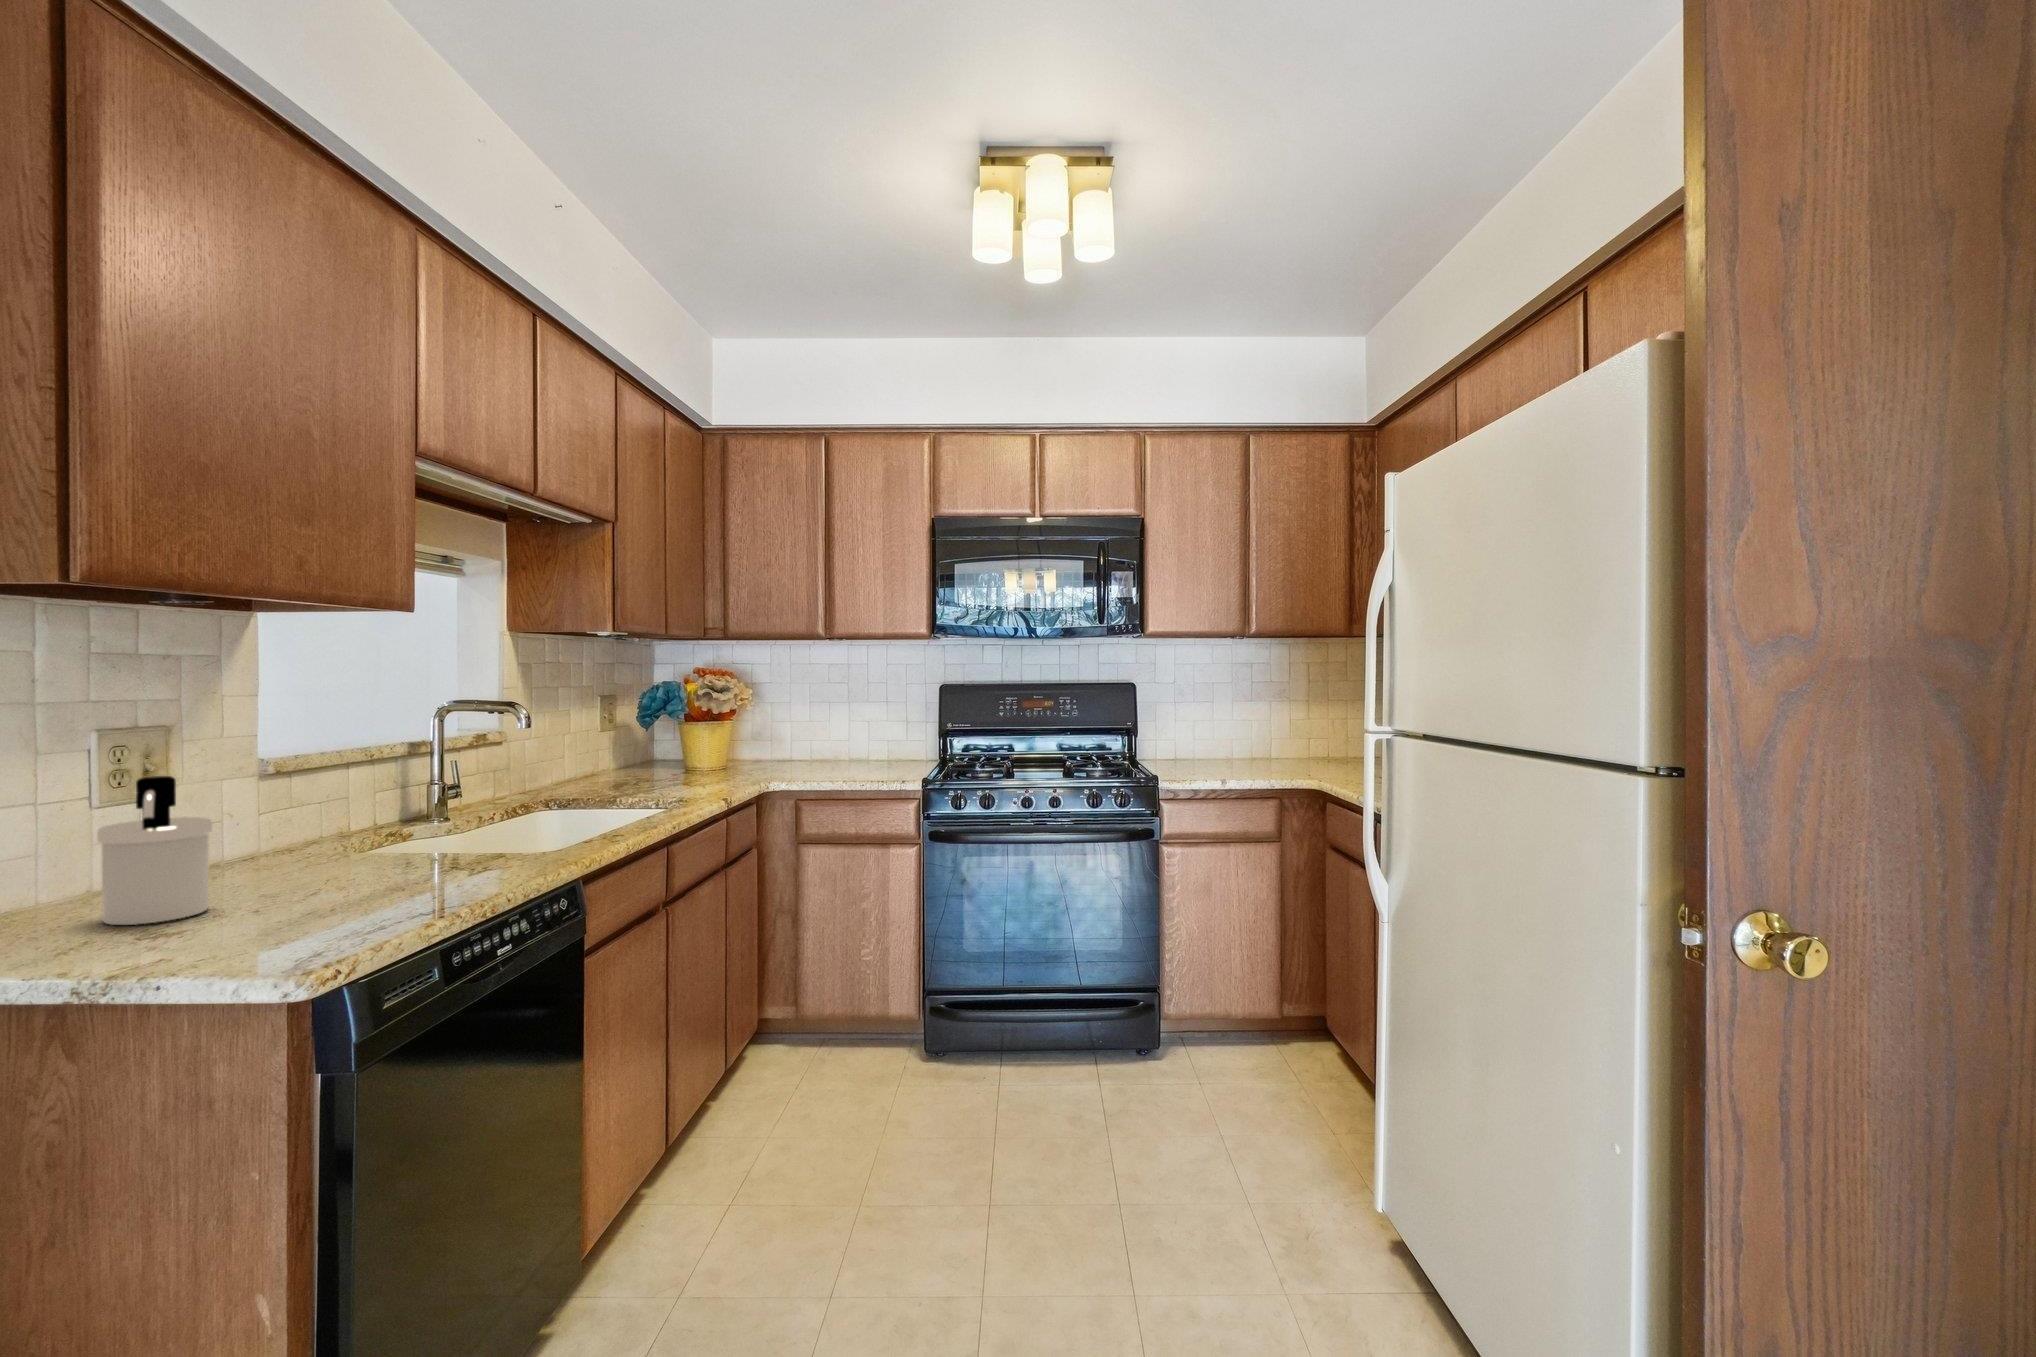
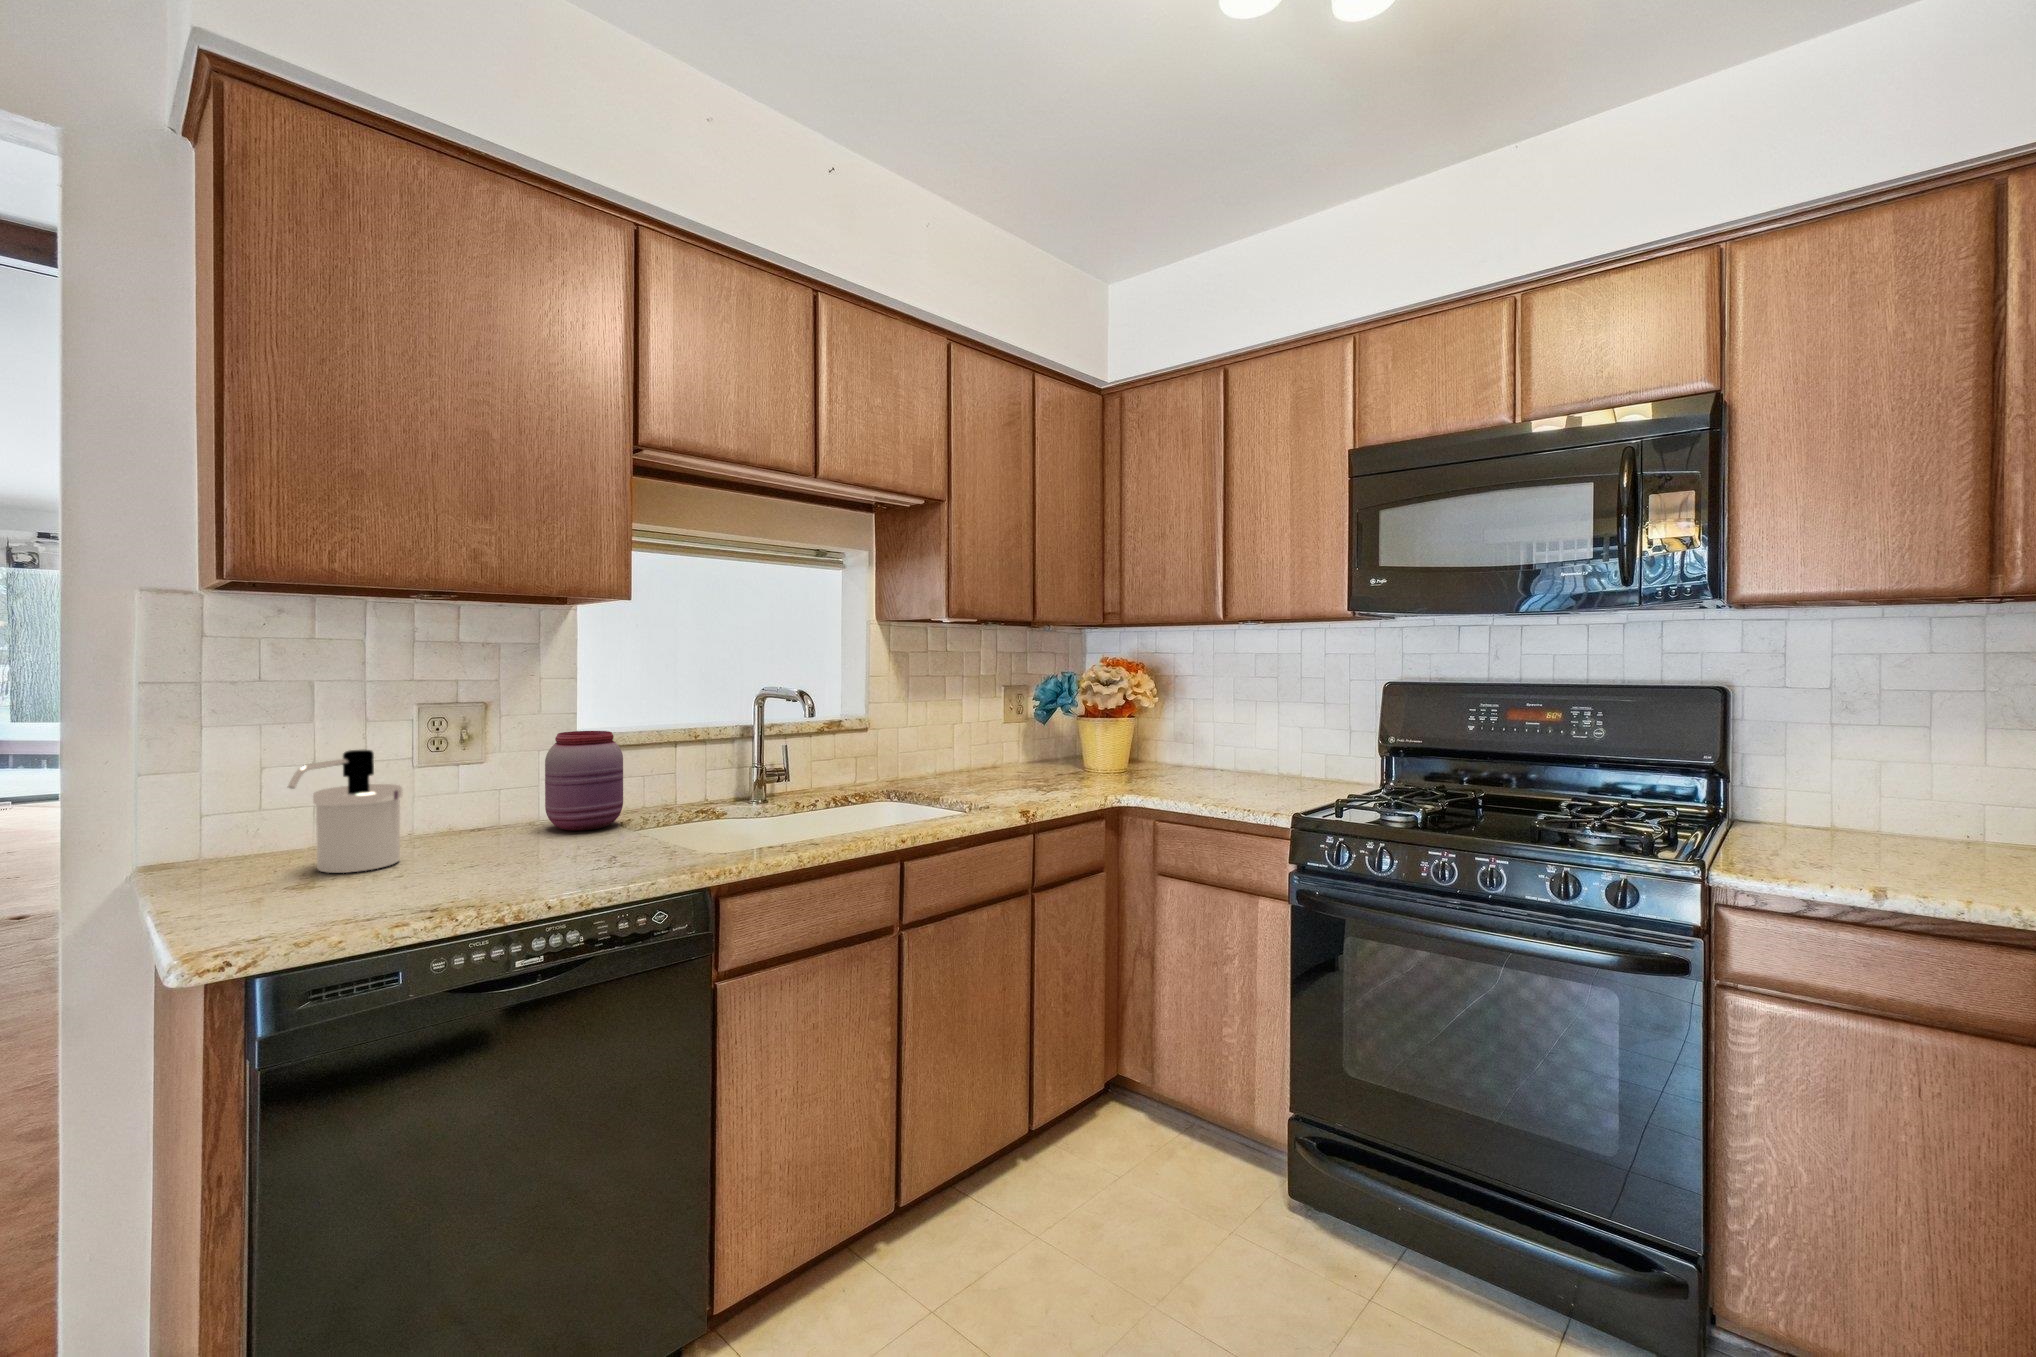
jar: none [266,750,365,864] -> present [545,731,623,831]

